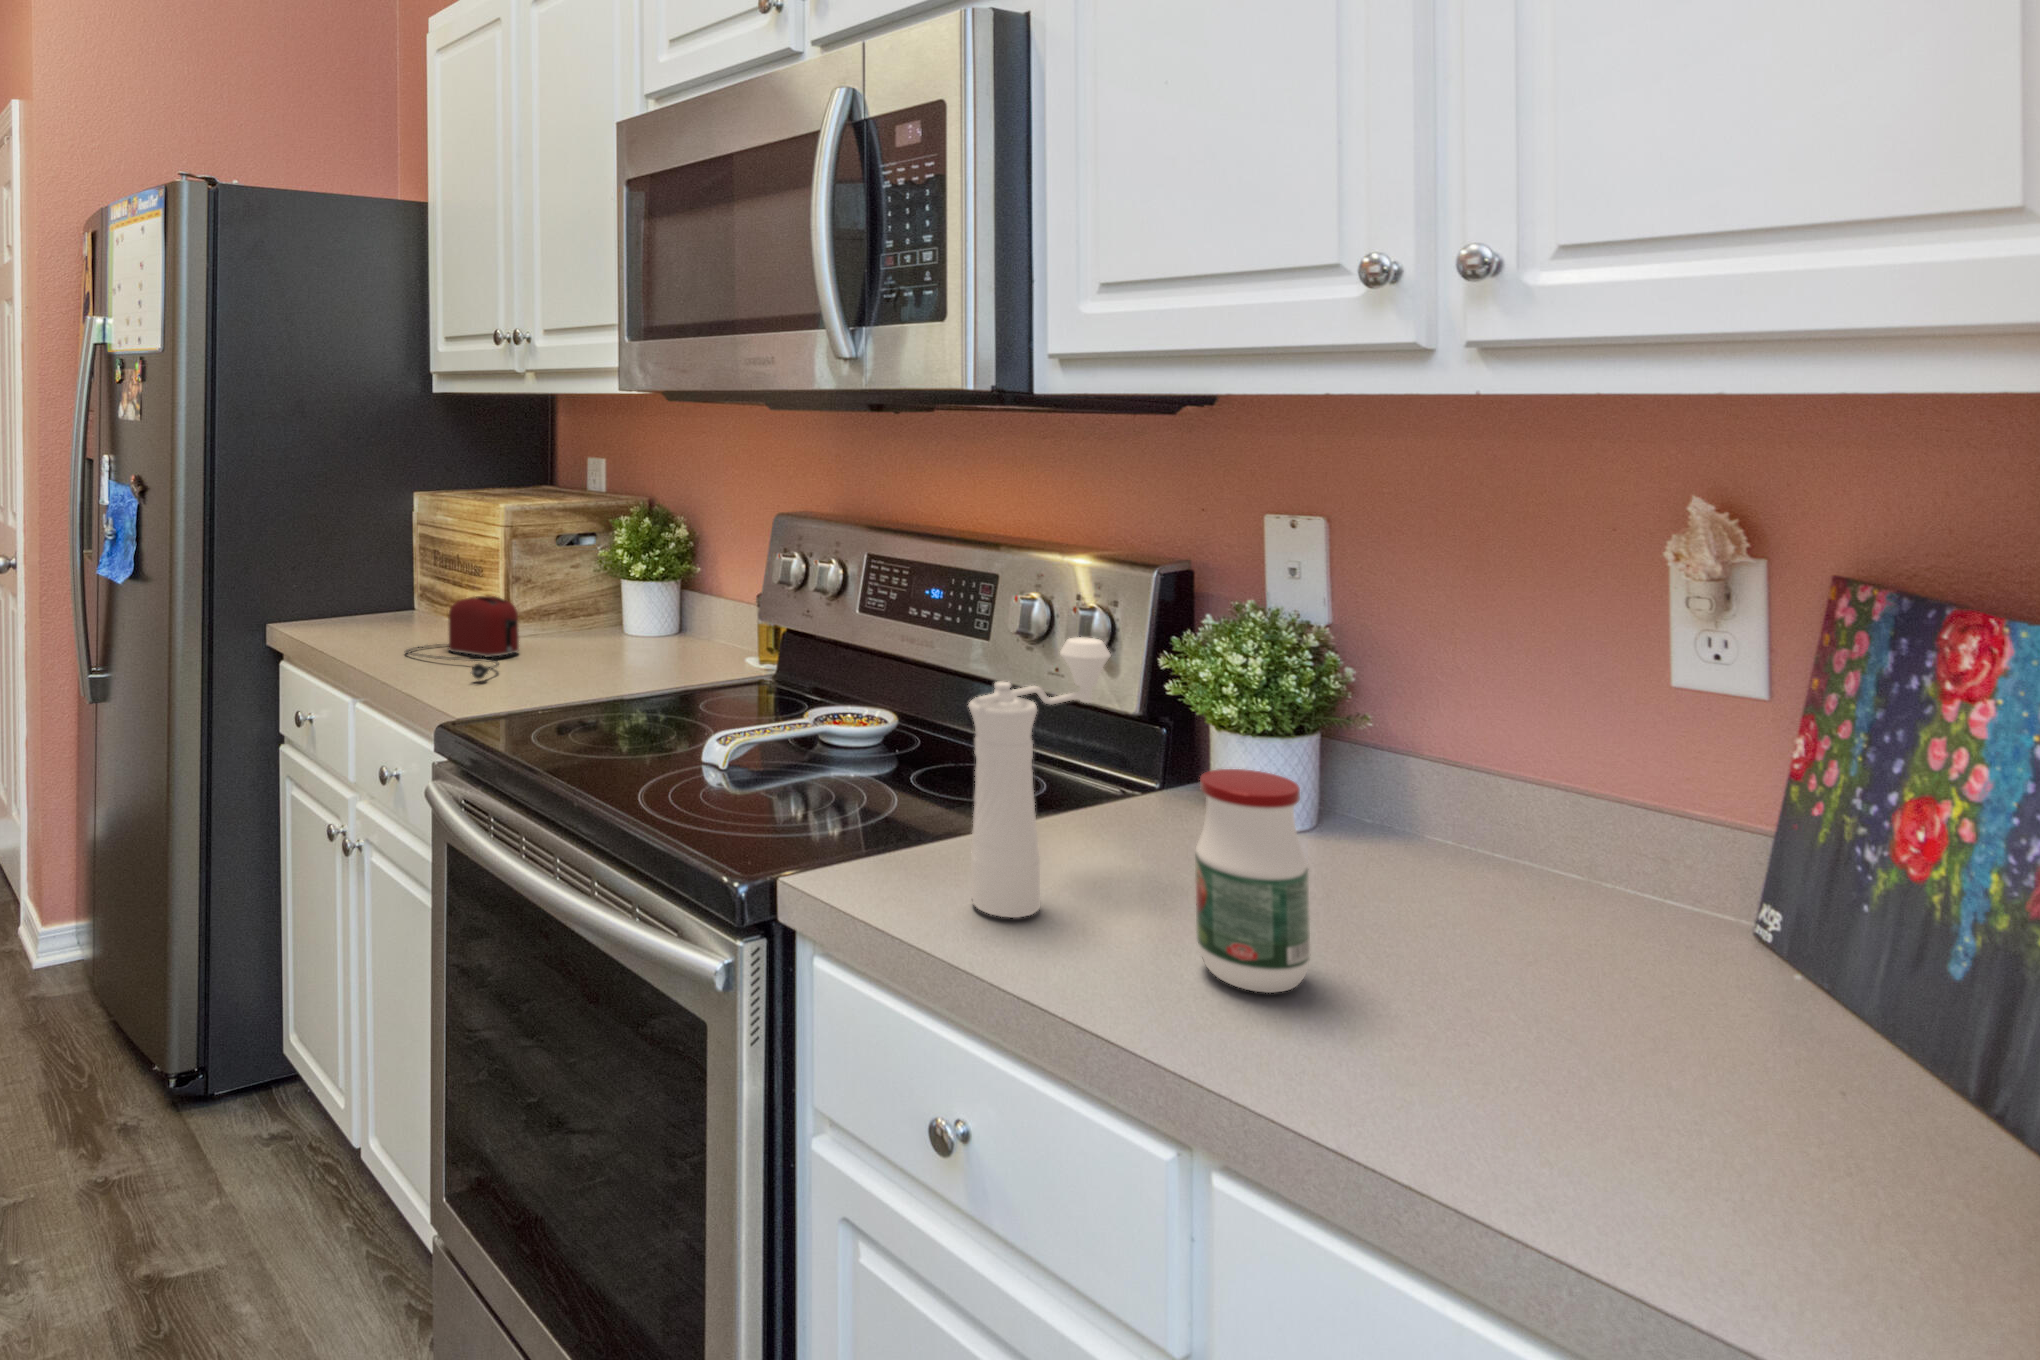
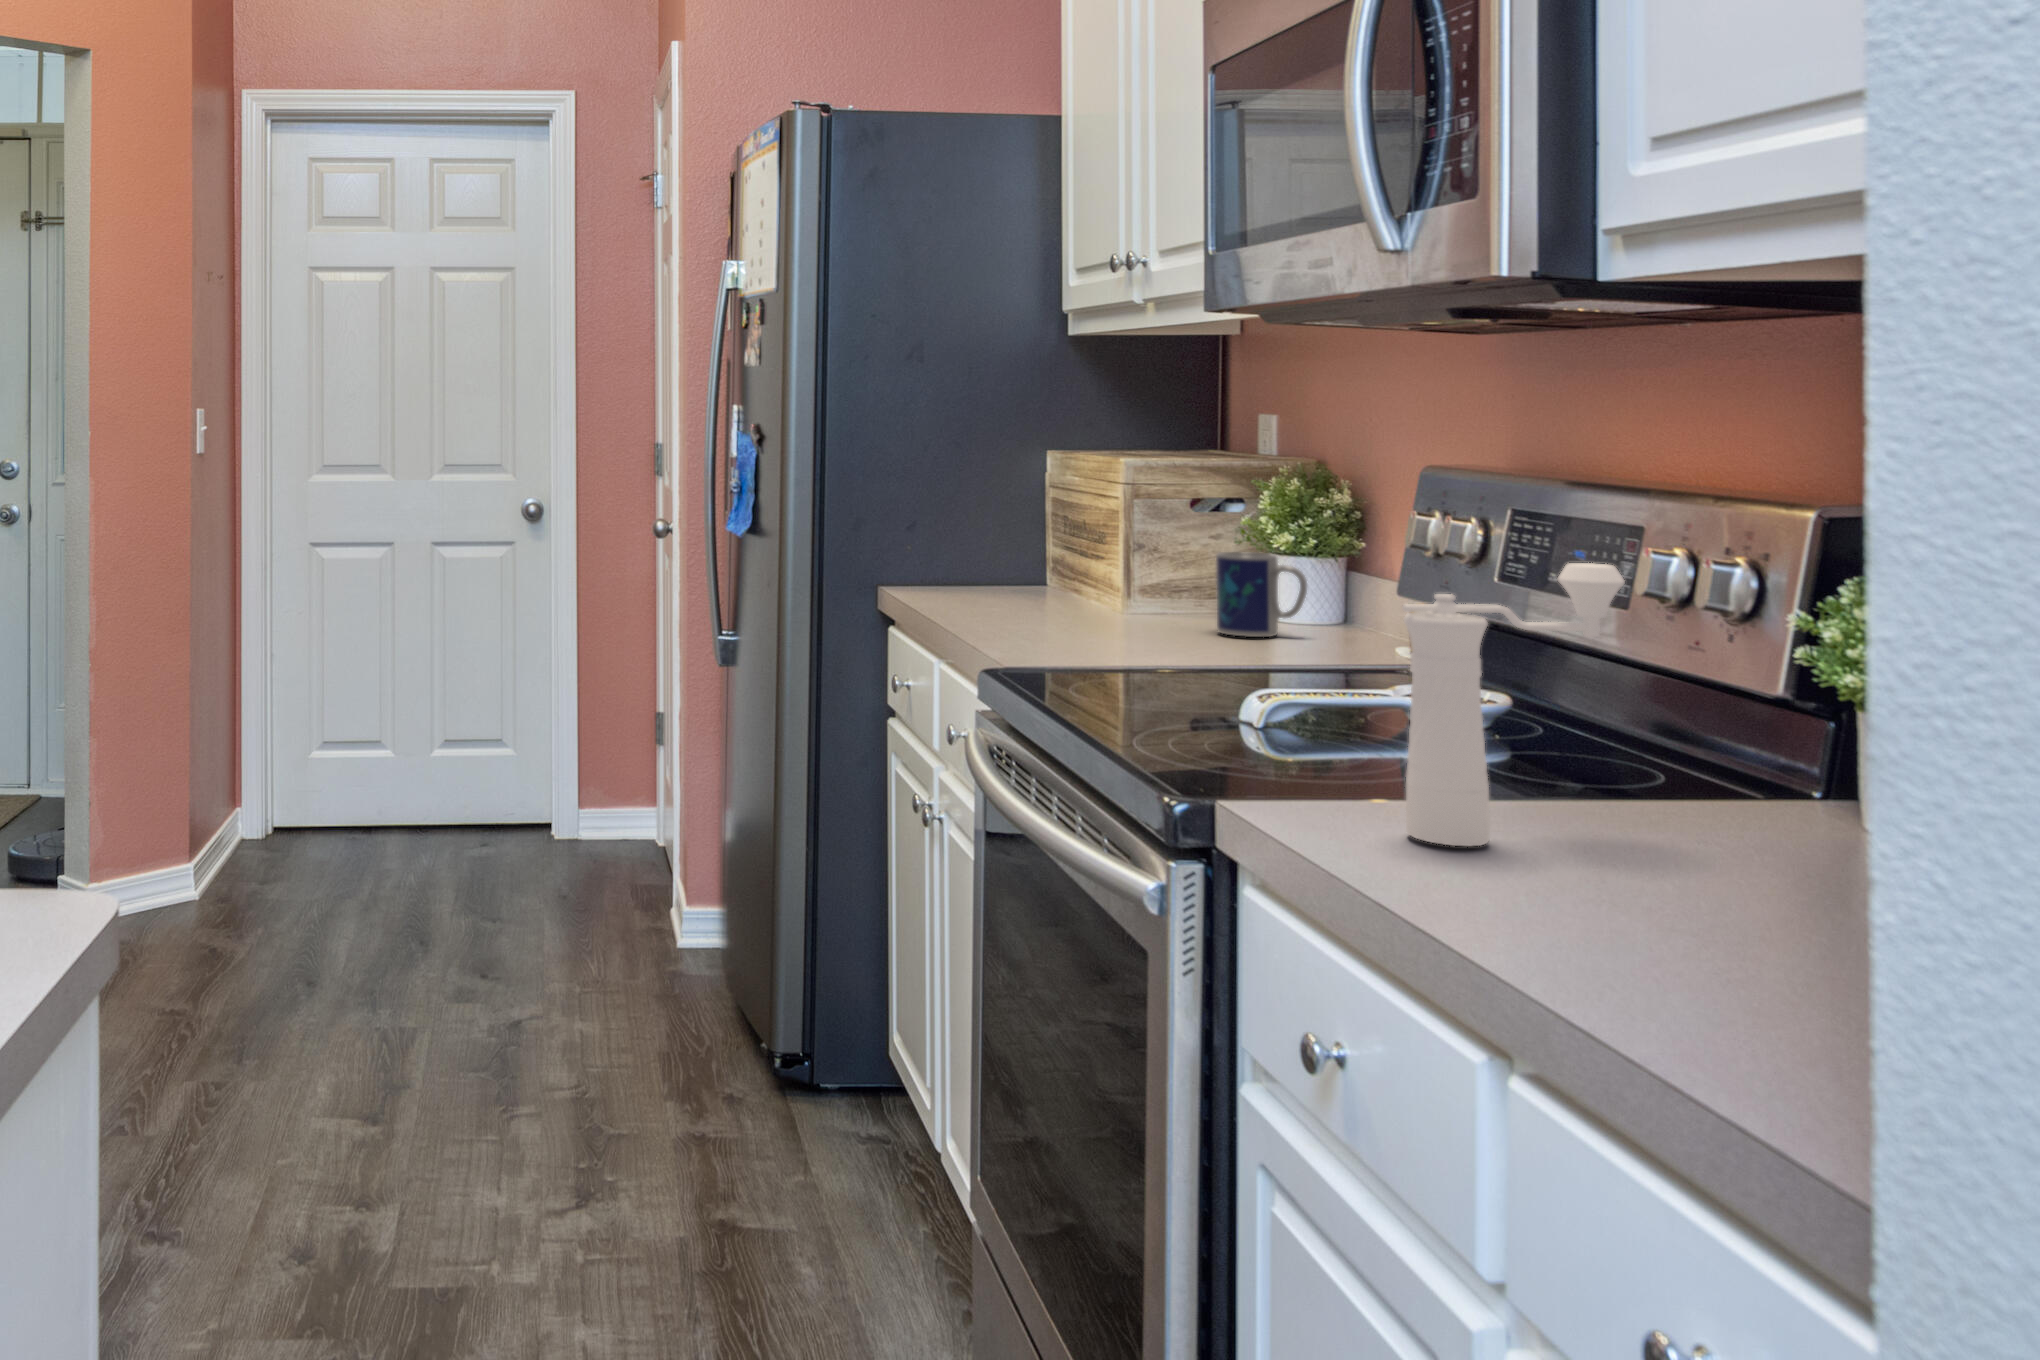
mug: none [598,584,669,659] -> present [1216,552,1307,637]
toaster: present [405,596,519,679] -> none [1001,557,1127,636]
jar: present [1195,769,1311,993] -> none [1609,691,1753,932]

